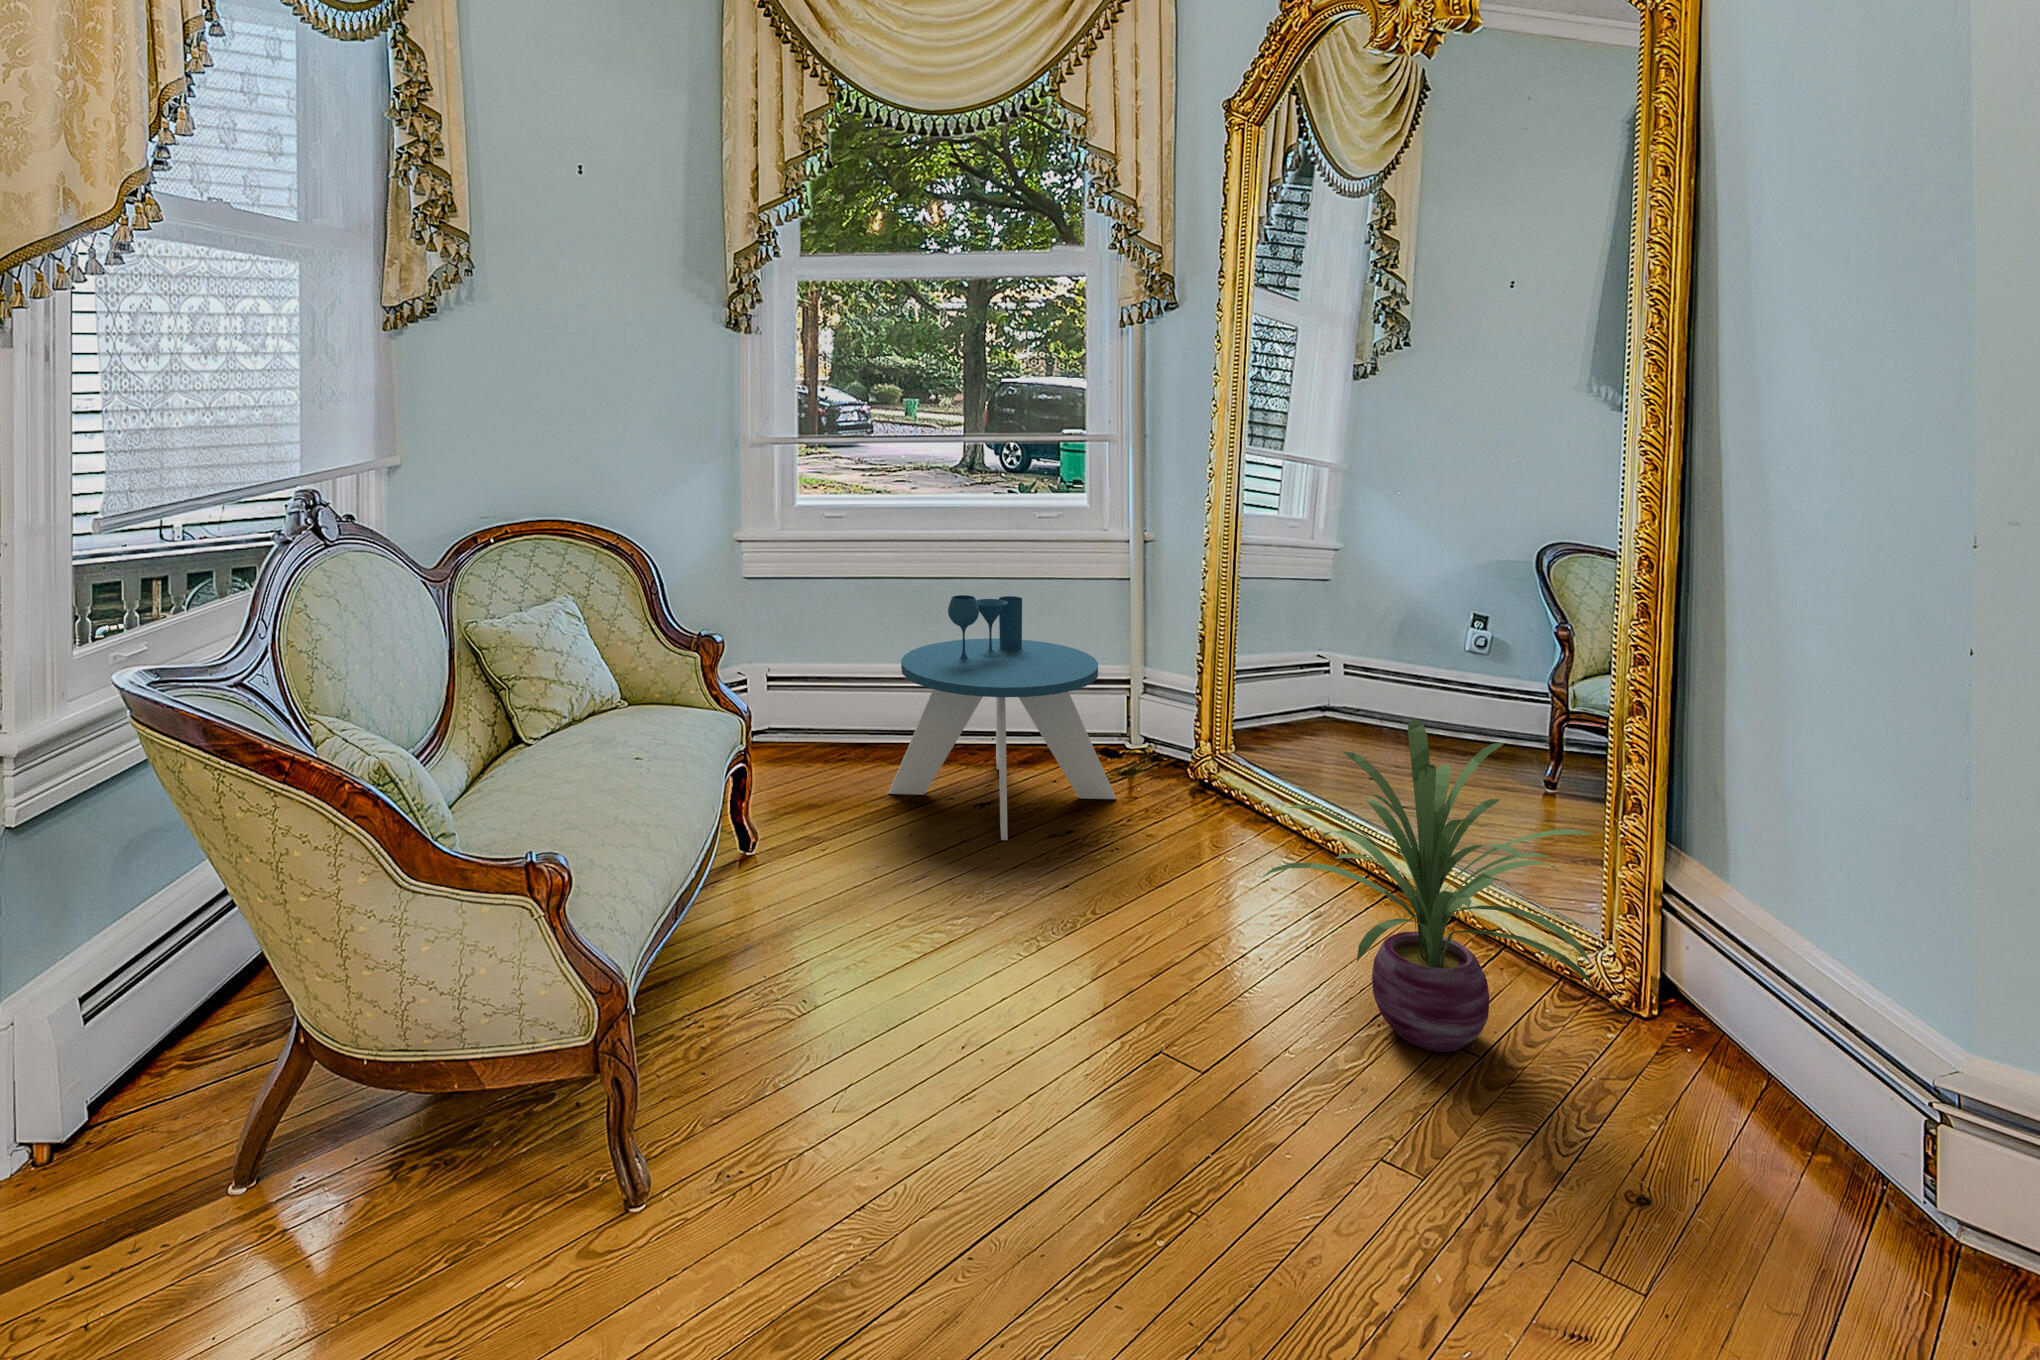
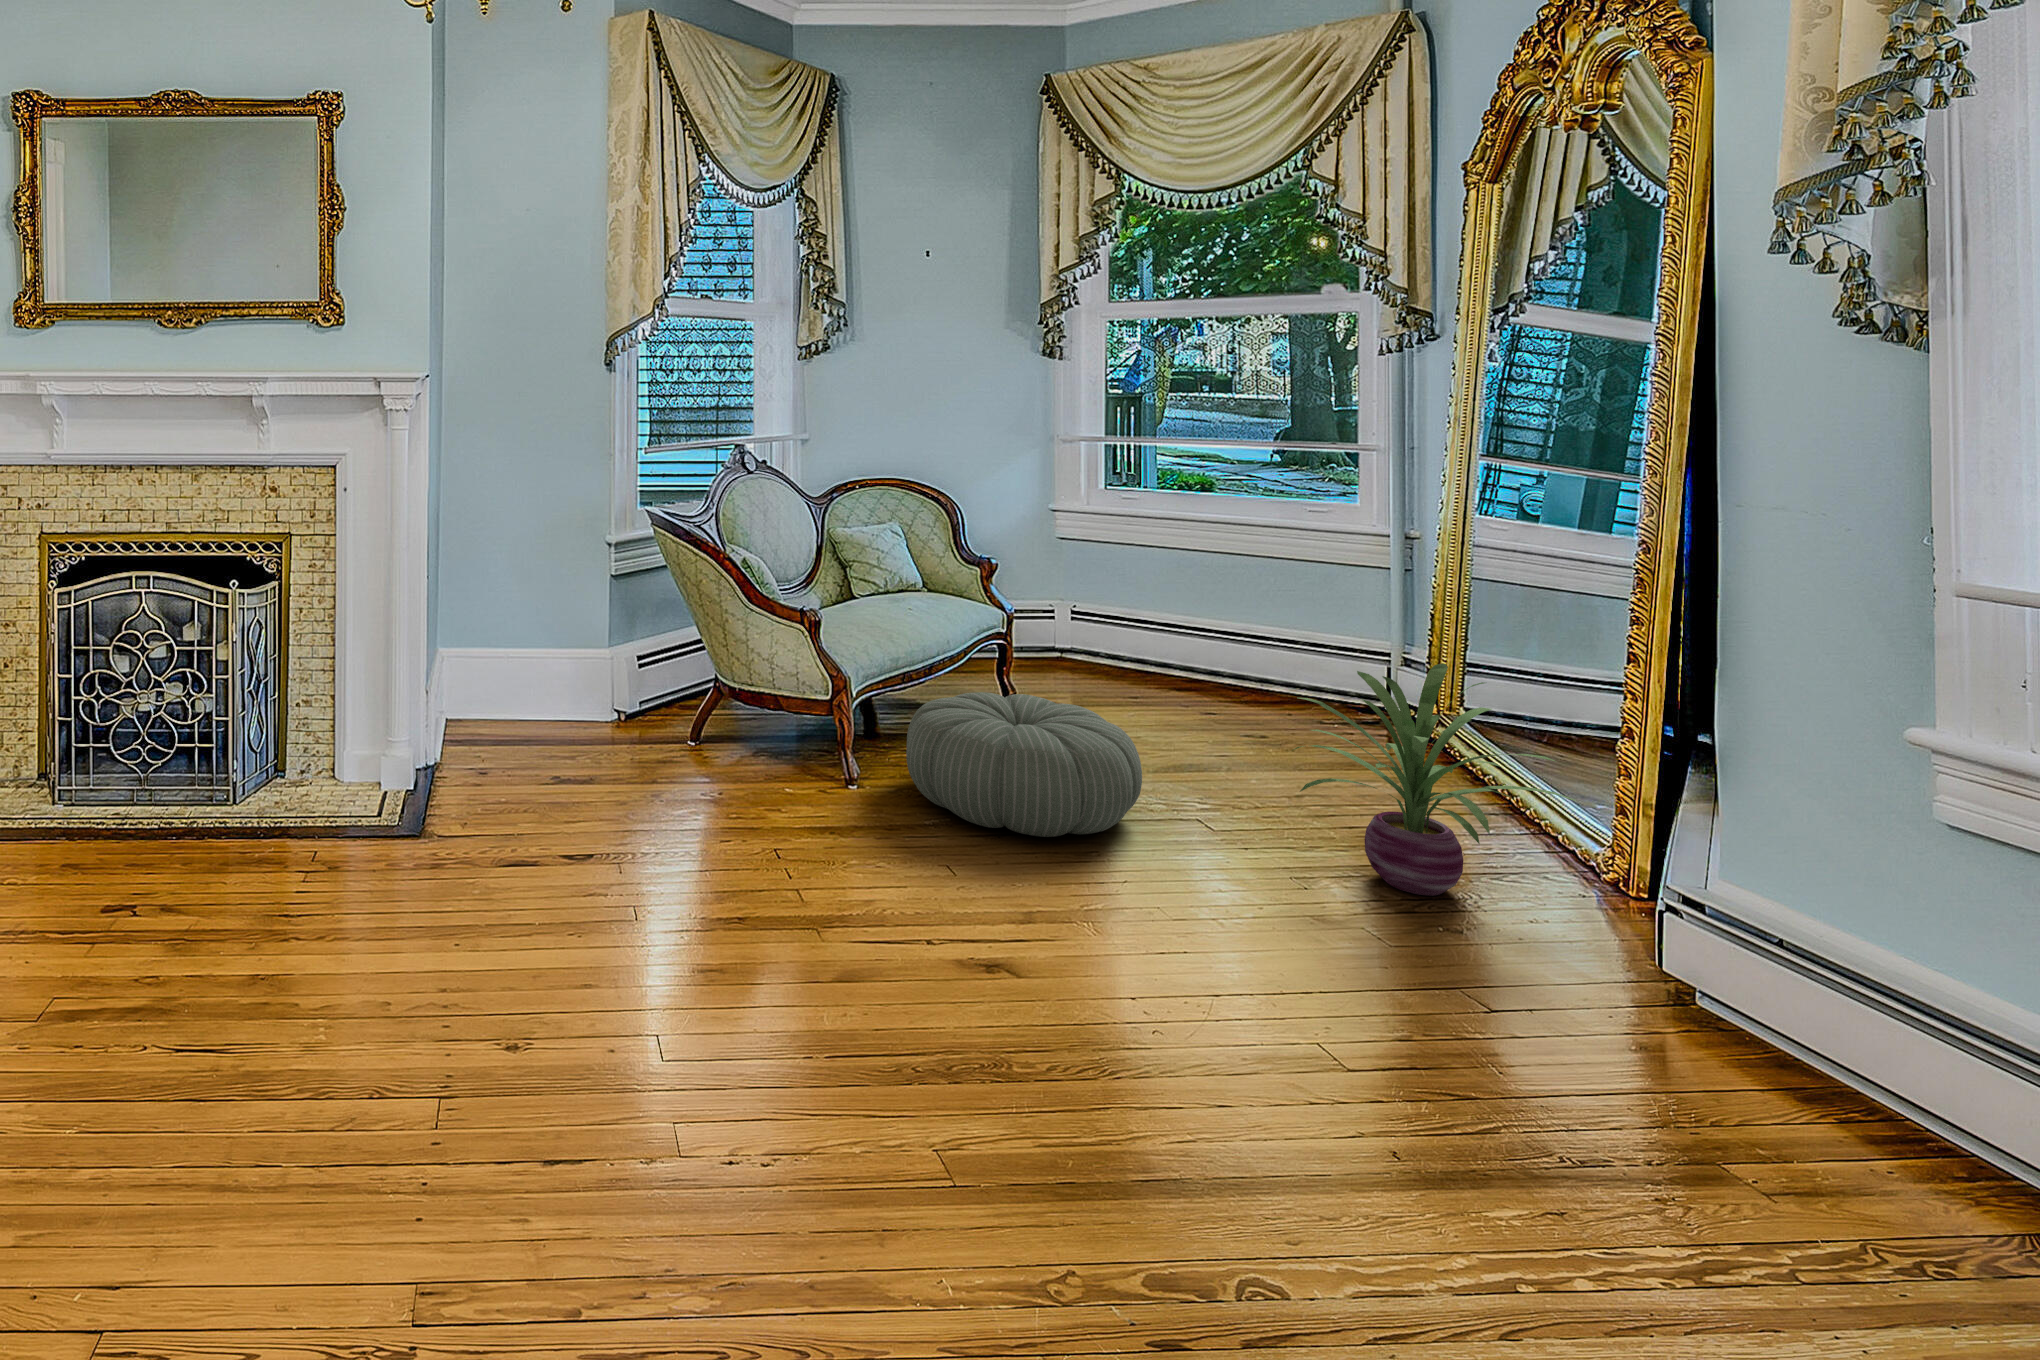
side table: present [889,595,1116,840] -> none [1140,560,1336,740]
pouf: none [753,879,1138,1191] -> present [906,692,1142,837]

